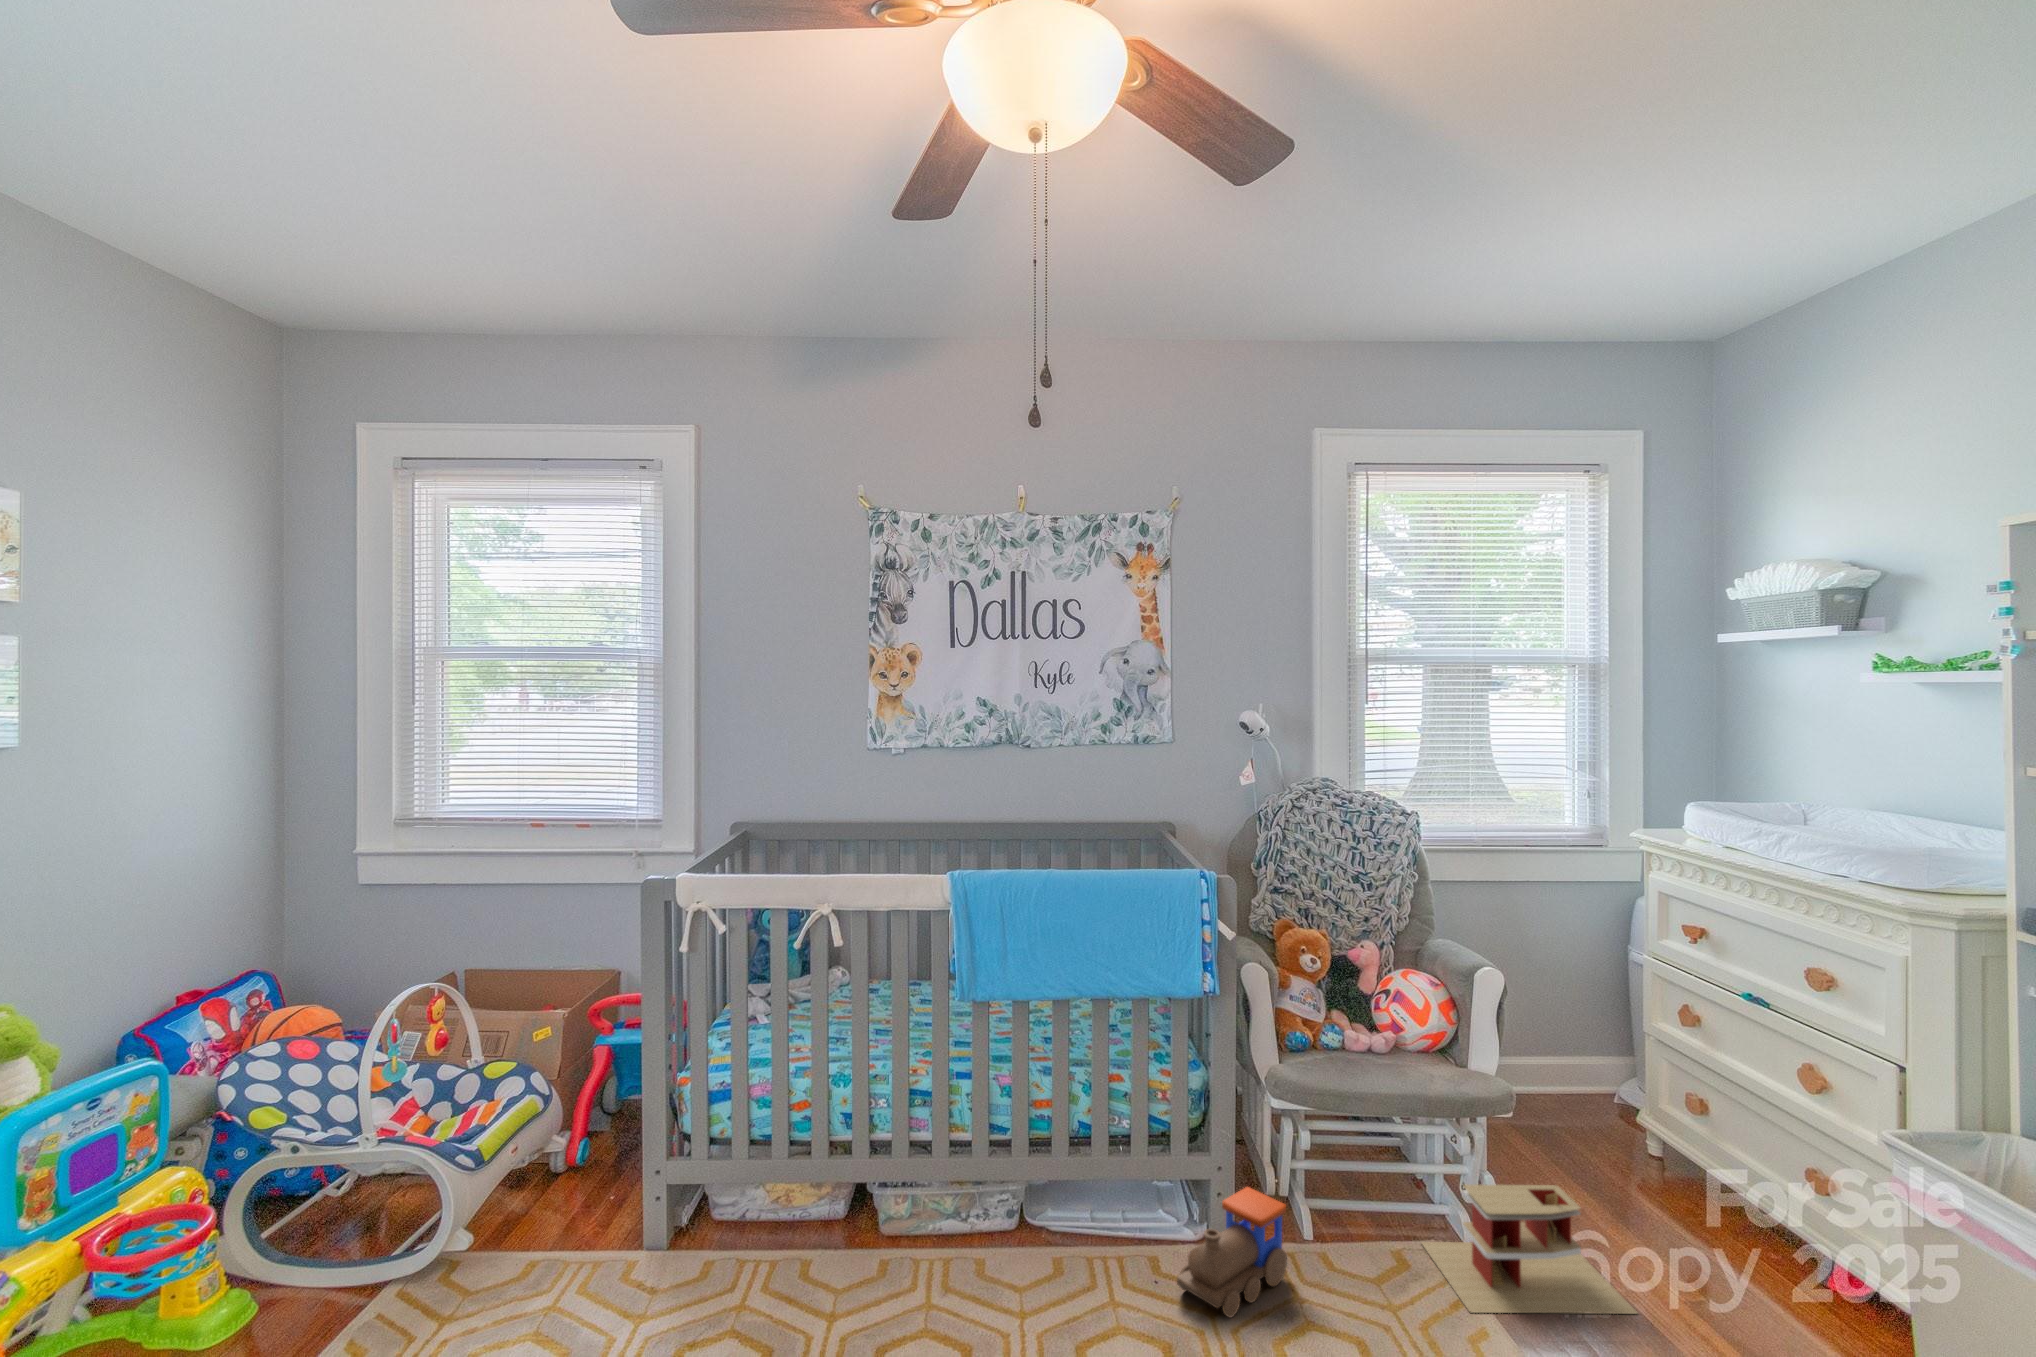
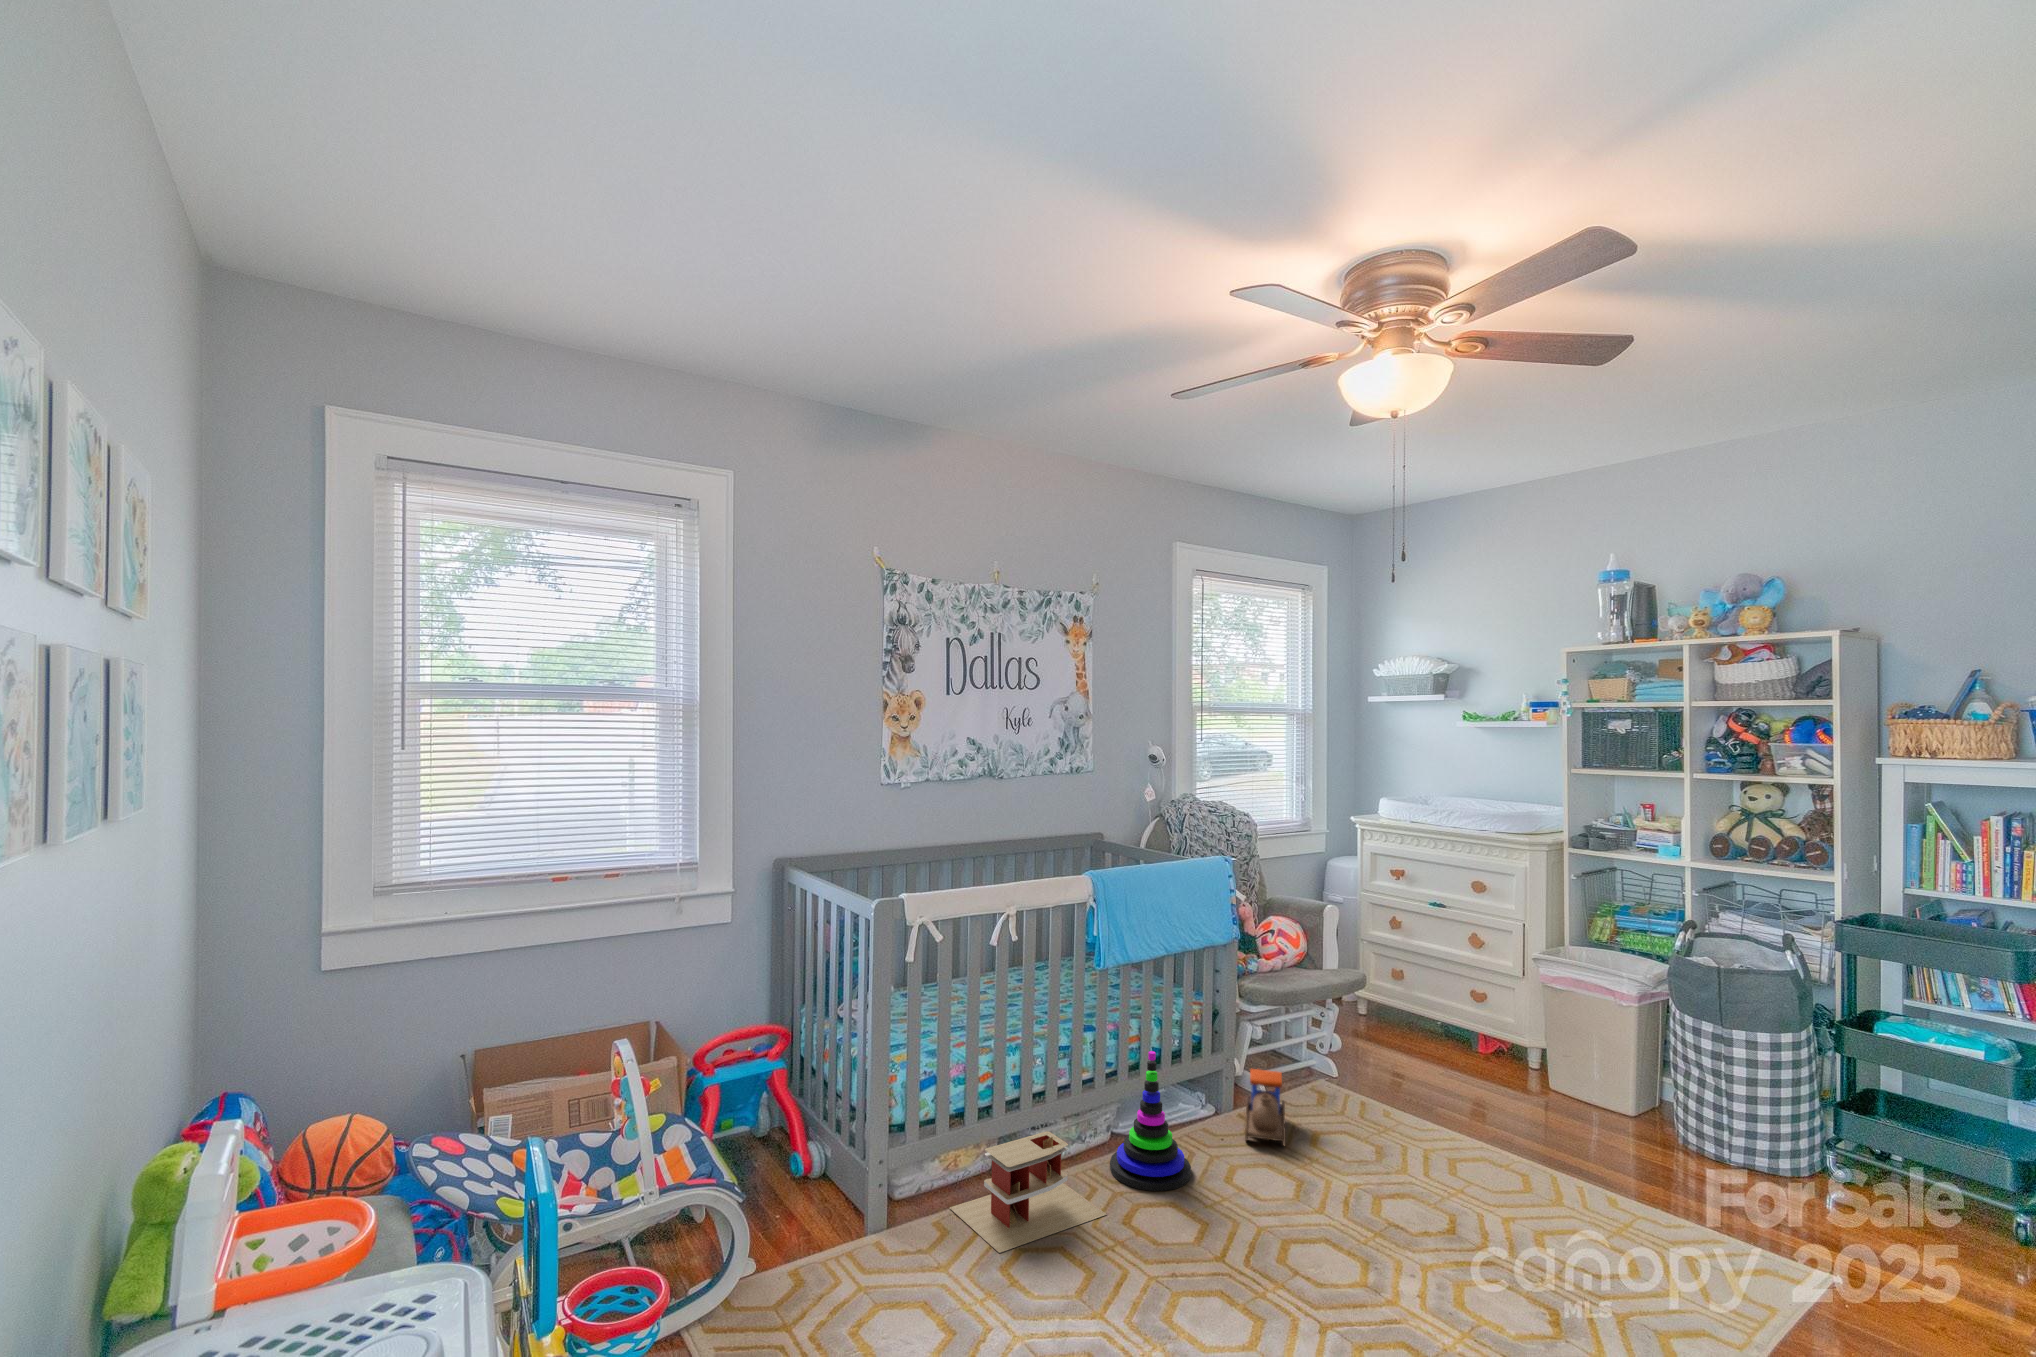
stacking toy: none [948,1122,1058,1321] -> present [1110,1051,1191,1191]
toy house: present [1422,1184,1637,1314] -> present [950,1131,1107,1253]

